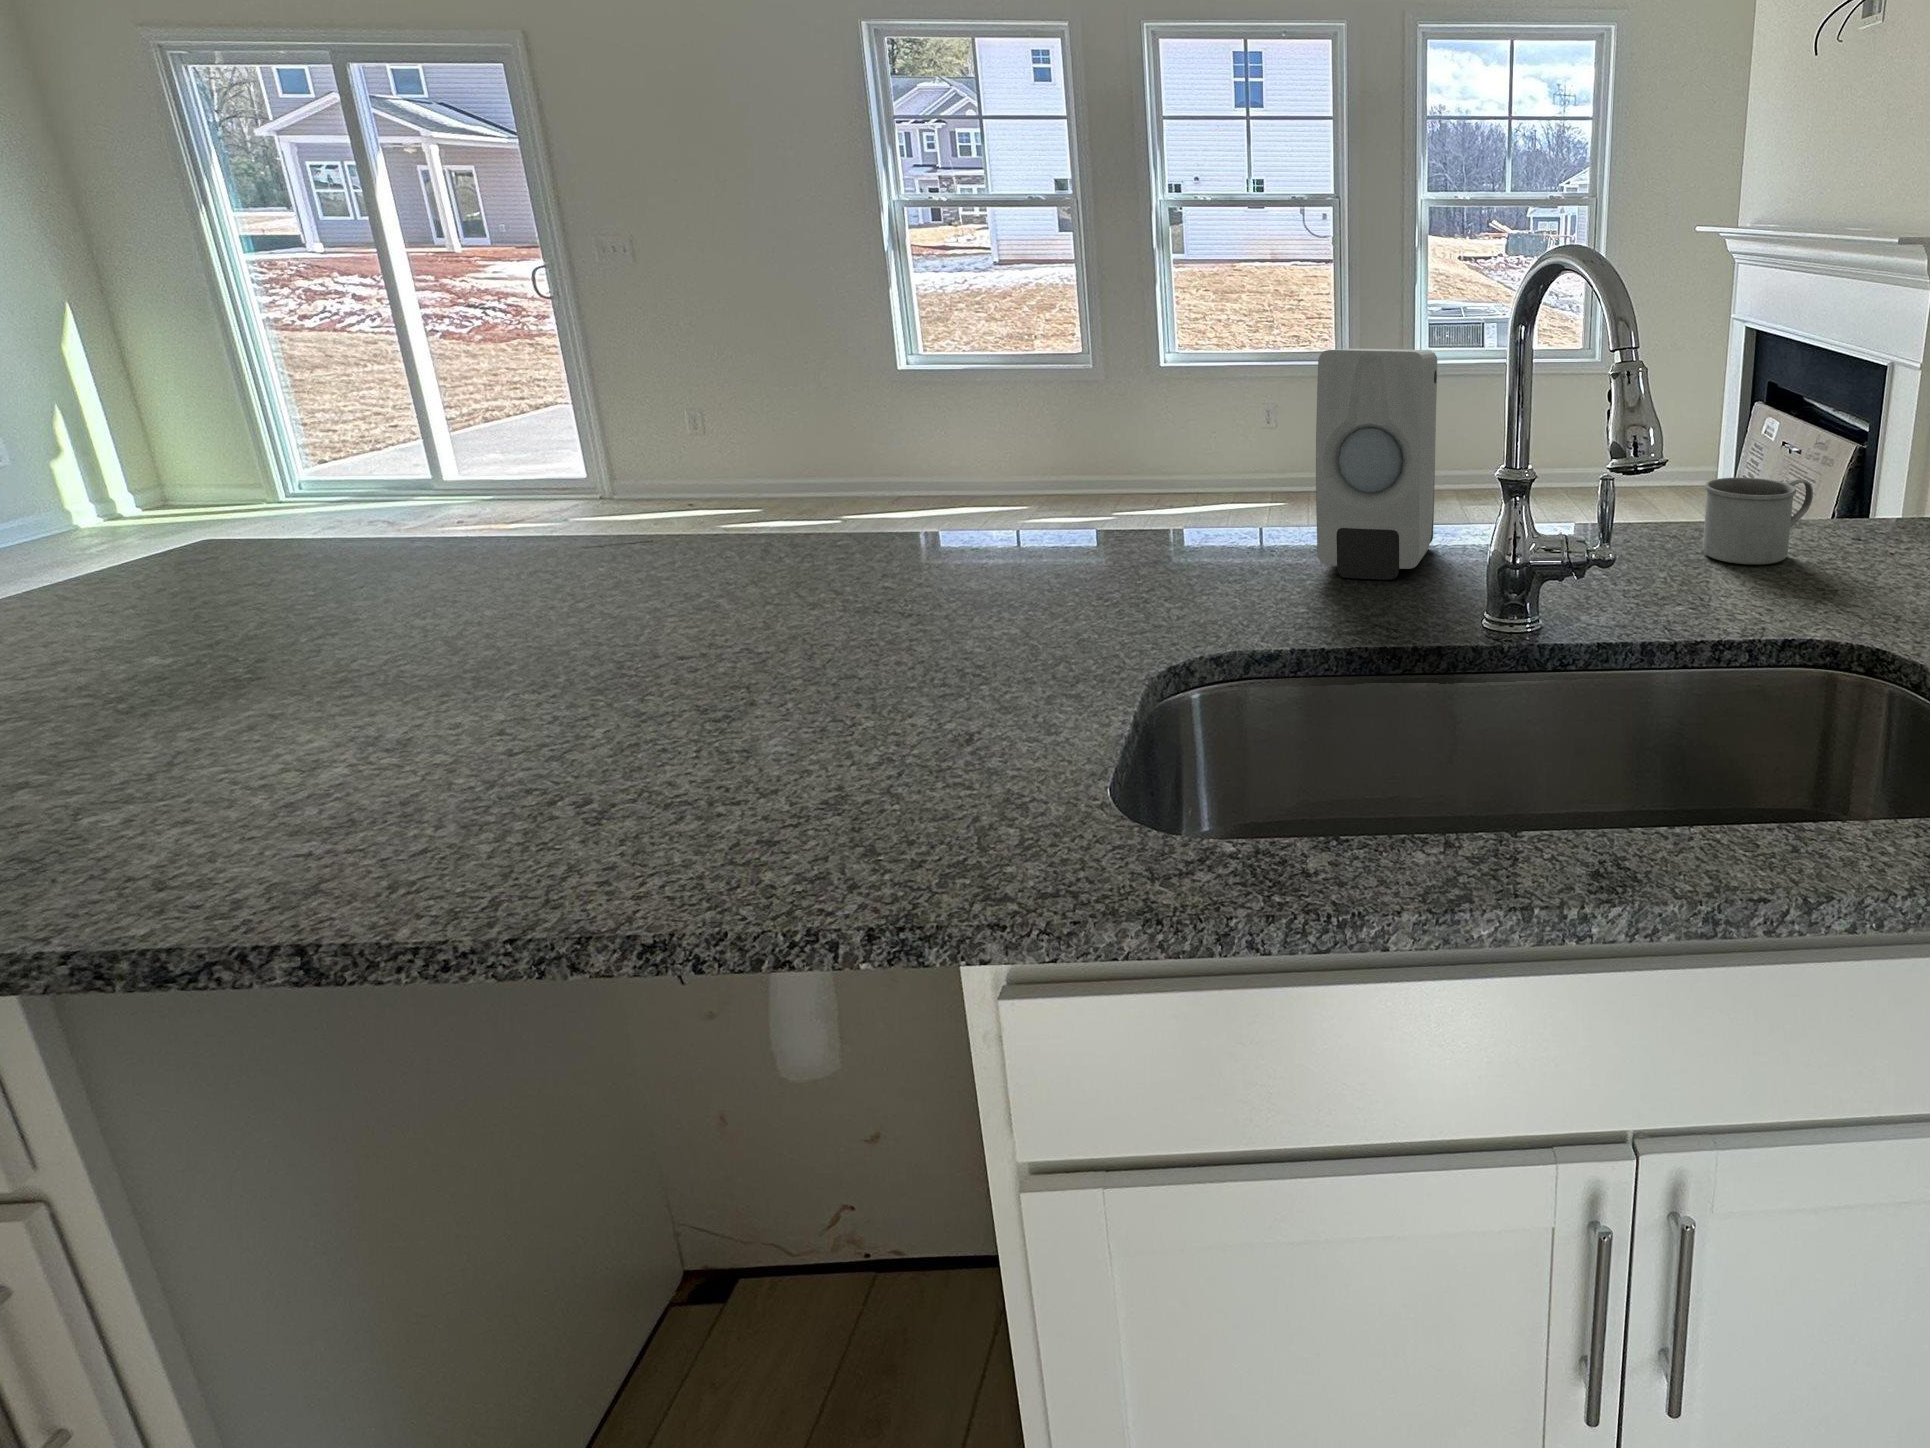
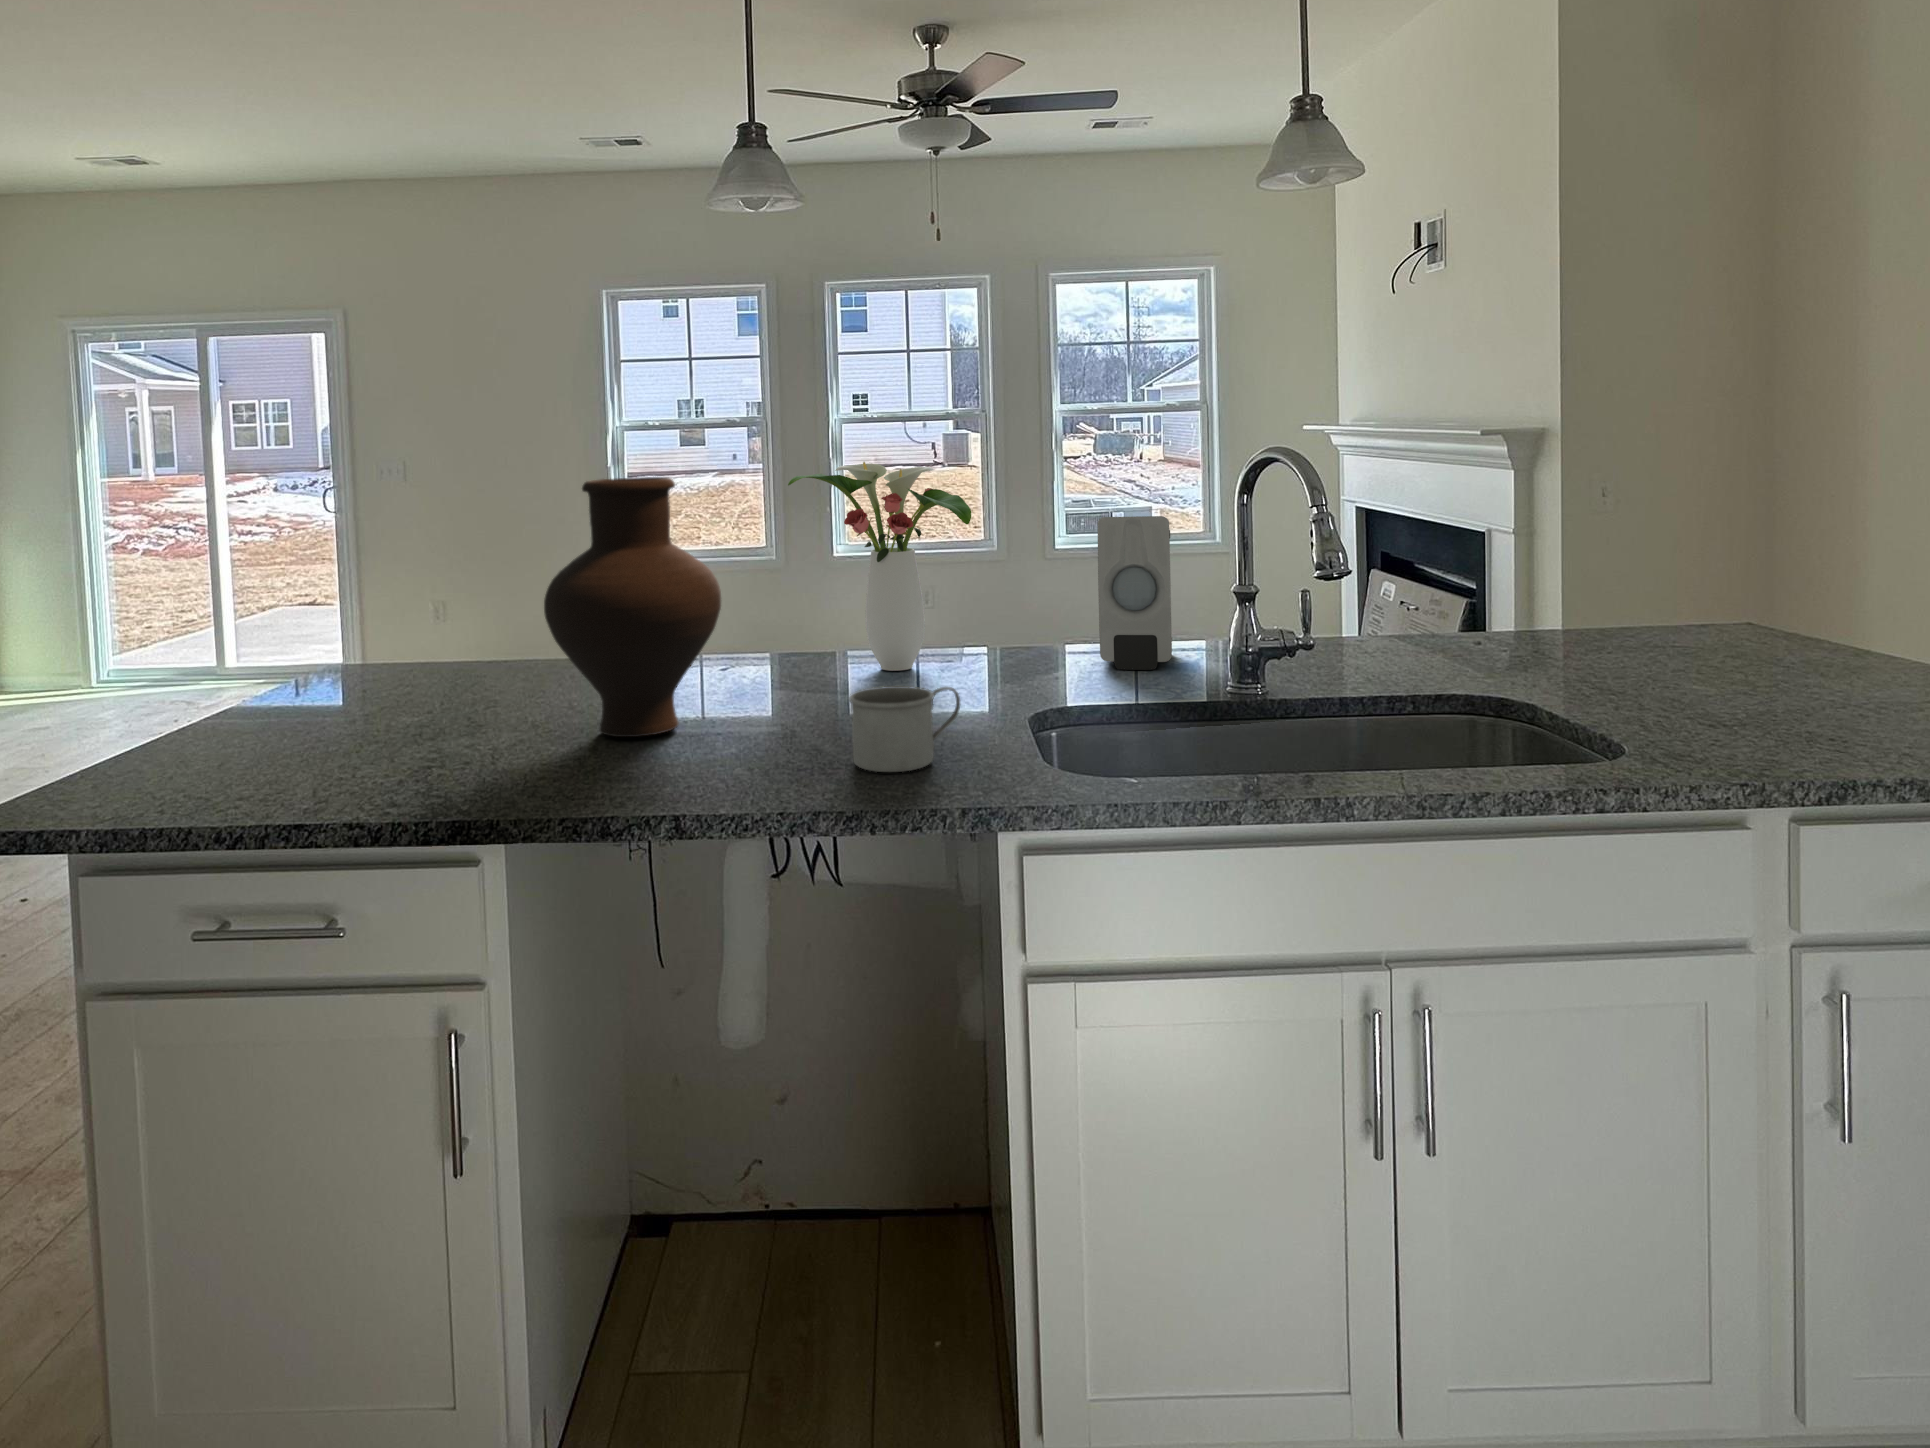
flower arrangement: none [812,249,1103,571] -> present [788,462,971,671]
vase: none [248,262,624,714] -> present [544,477,721,737]
mug: present [1703,478,1813,565] -> present [849,686,960,772]

